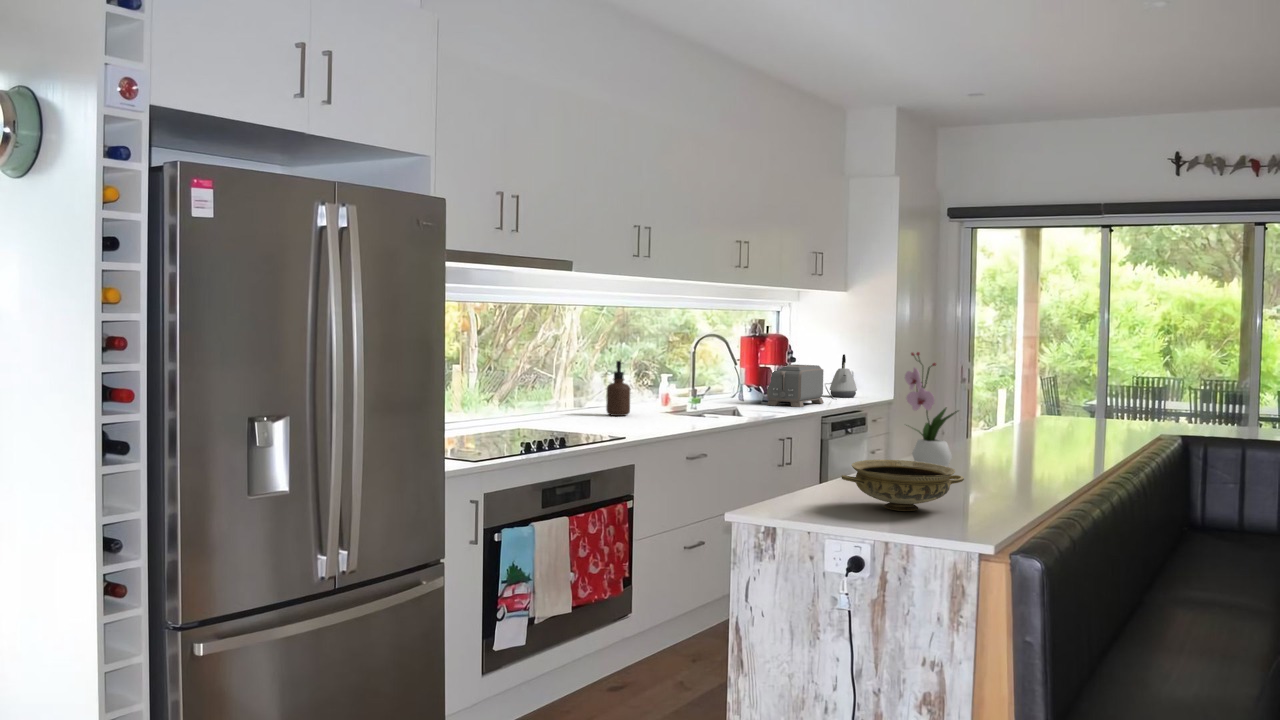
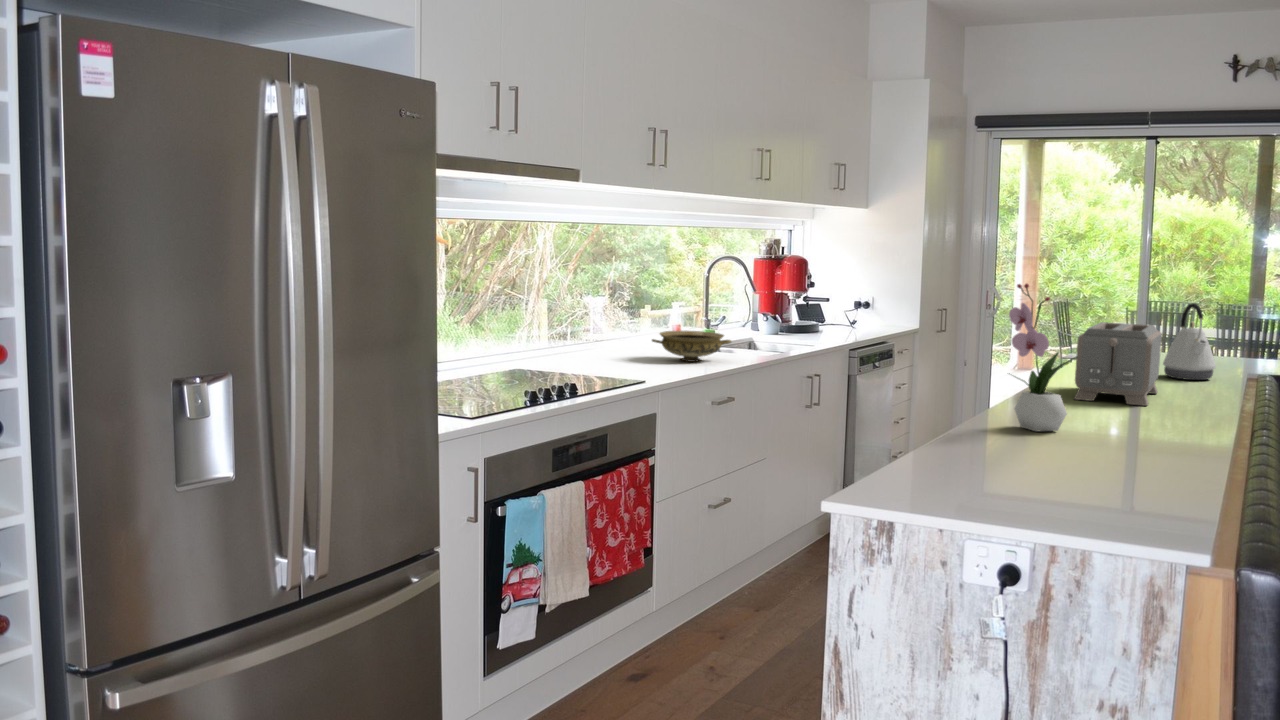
kettle: present [830,354,857,398] -> present [1163,303,1216,380]
soap dispenser: present [606,361,630,416] -> none [609,288,636,352]
toaster: present [767,364,824,407] -> present [1074,322,1162,406]
ceramic bowl: present [841,460,964,511] -> present [652,331,731,362]

